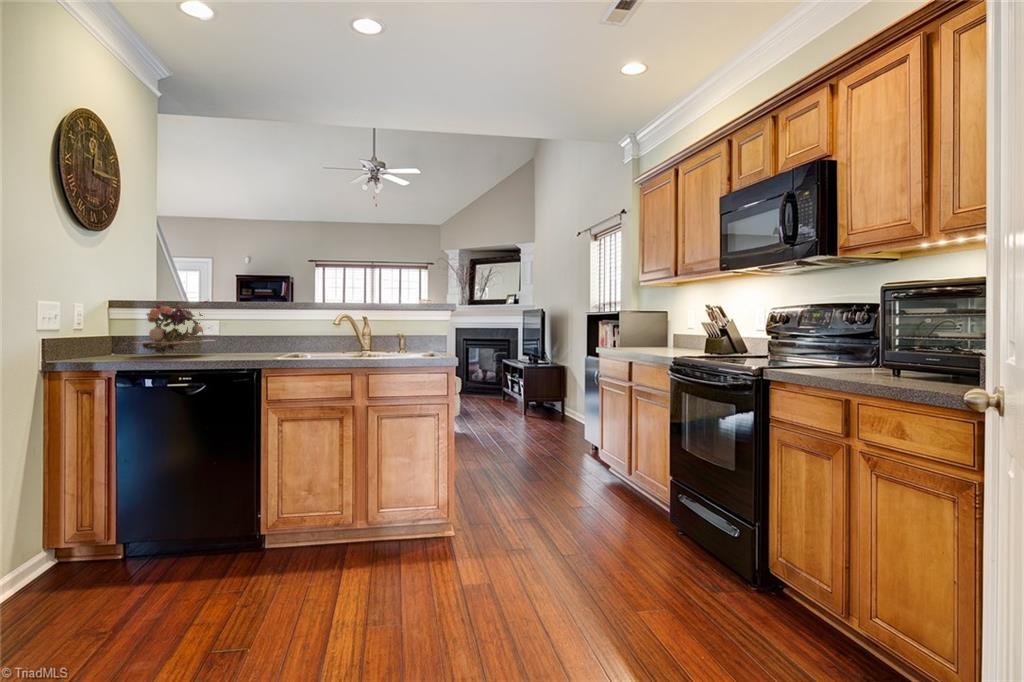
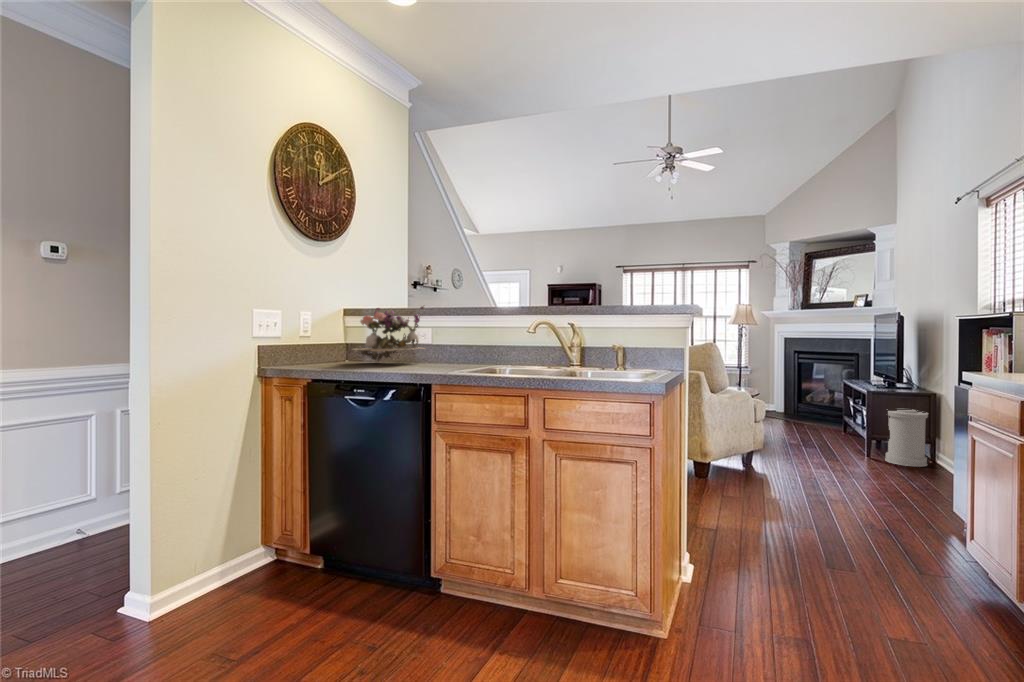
trash can: none [534,379,558,418] -> present [885,410,928,467]

